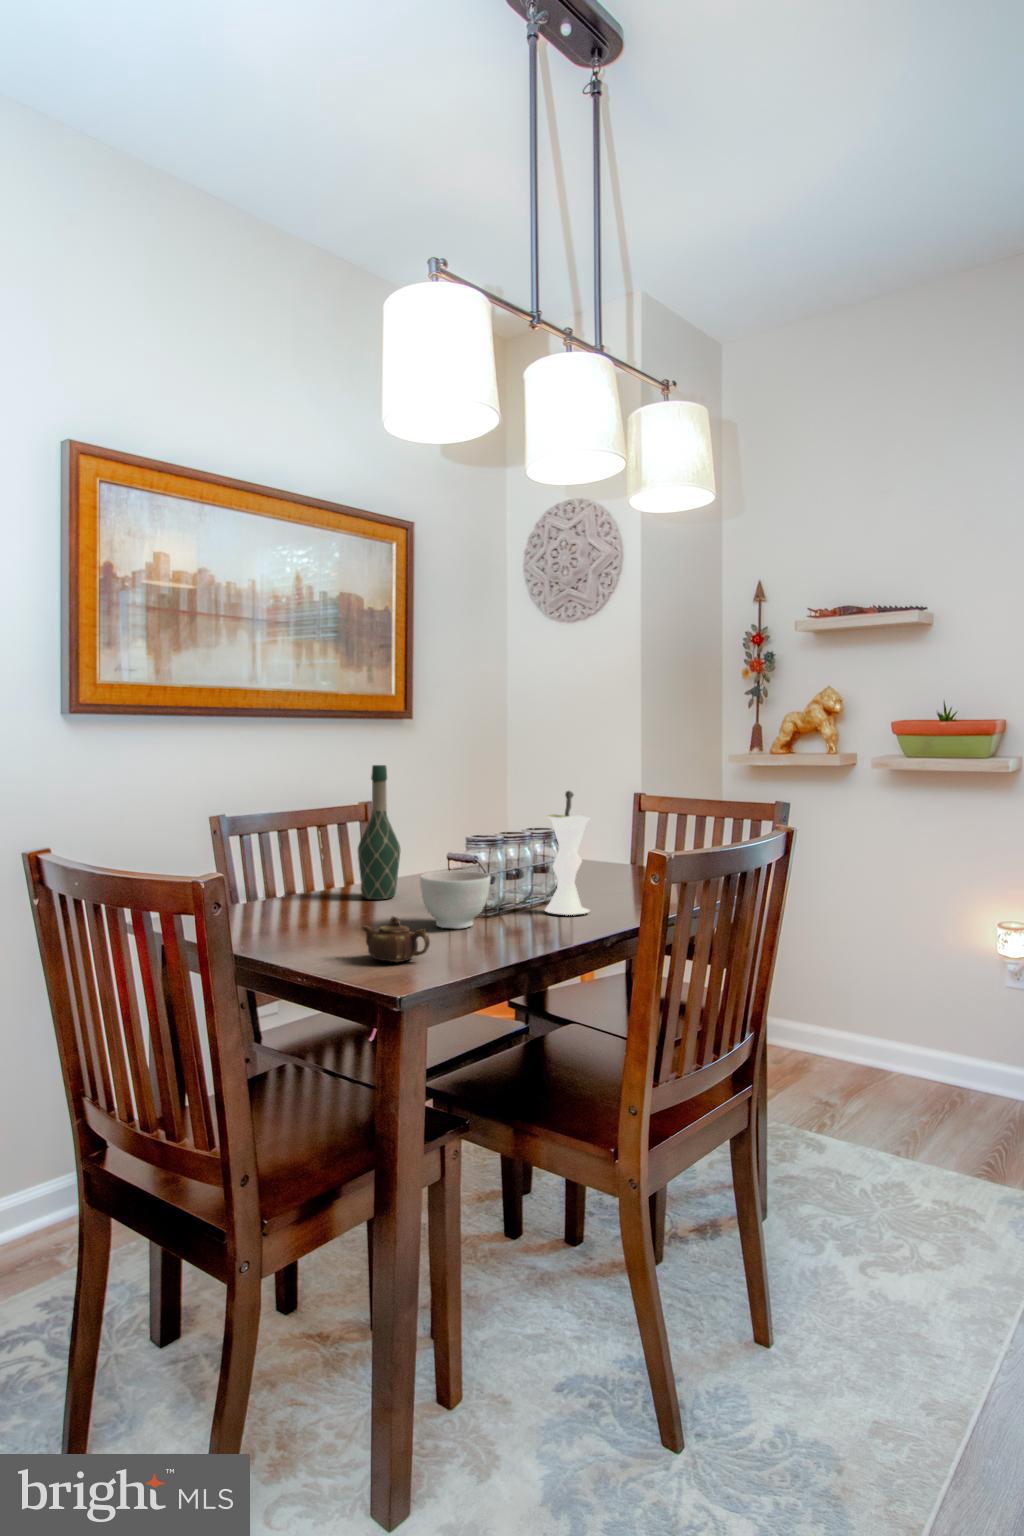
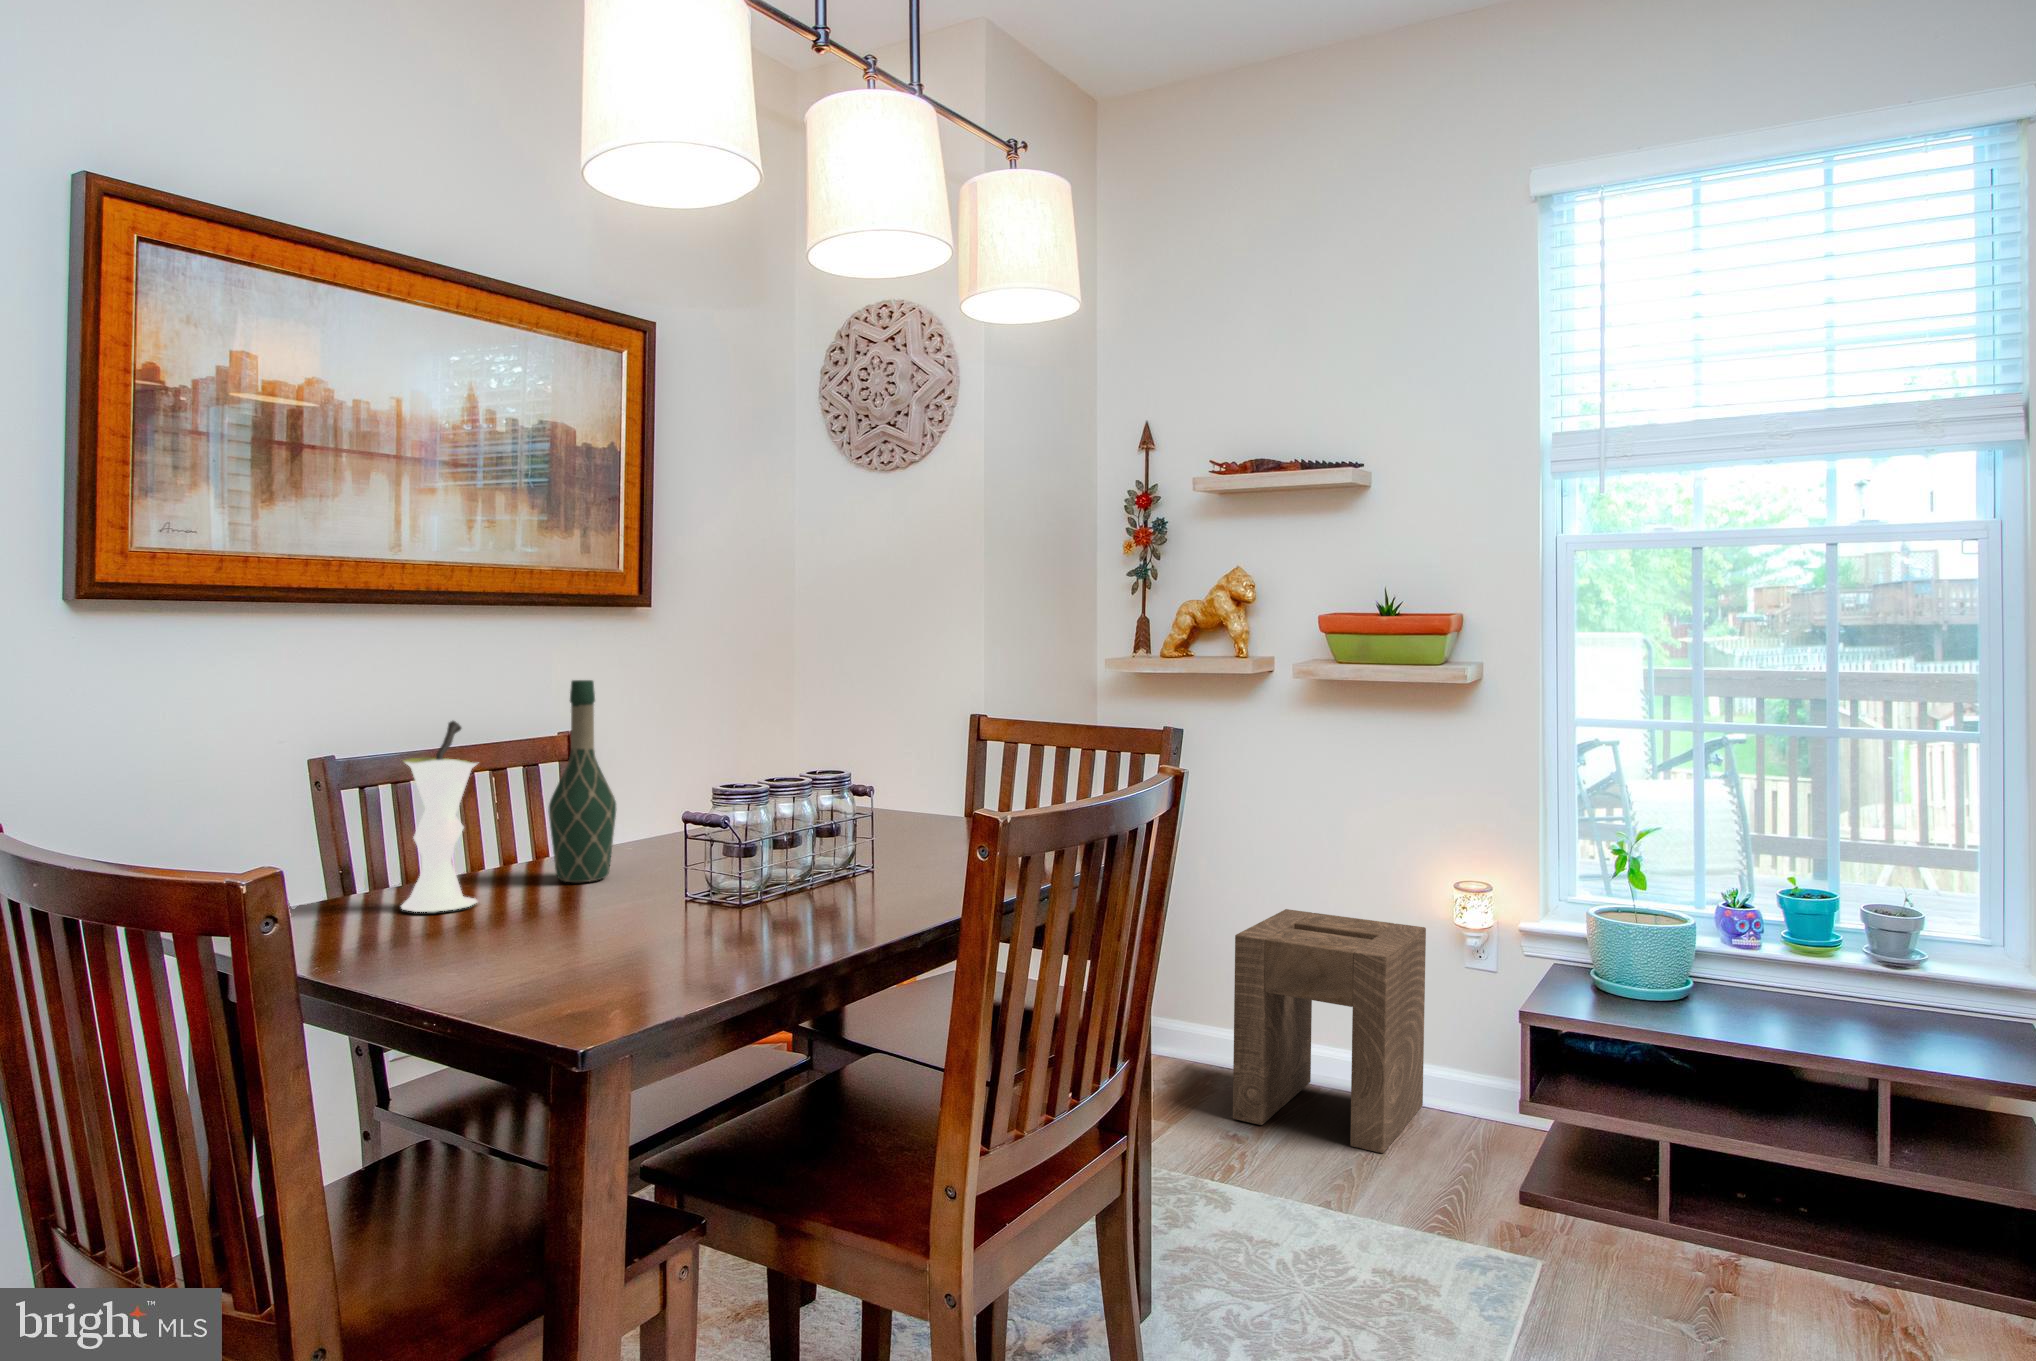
vase: present [545,791,590,915] -> present [401,721,477,912]
bowl: present [420,870,491,929] -> none [636,839,745,928]
teapot: present [363,916,430,962] -> none [530,919,637,990]
stool: none [826,941,978,1125] -> present [1233,909,1426,1153]

